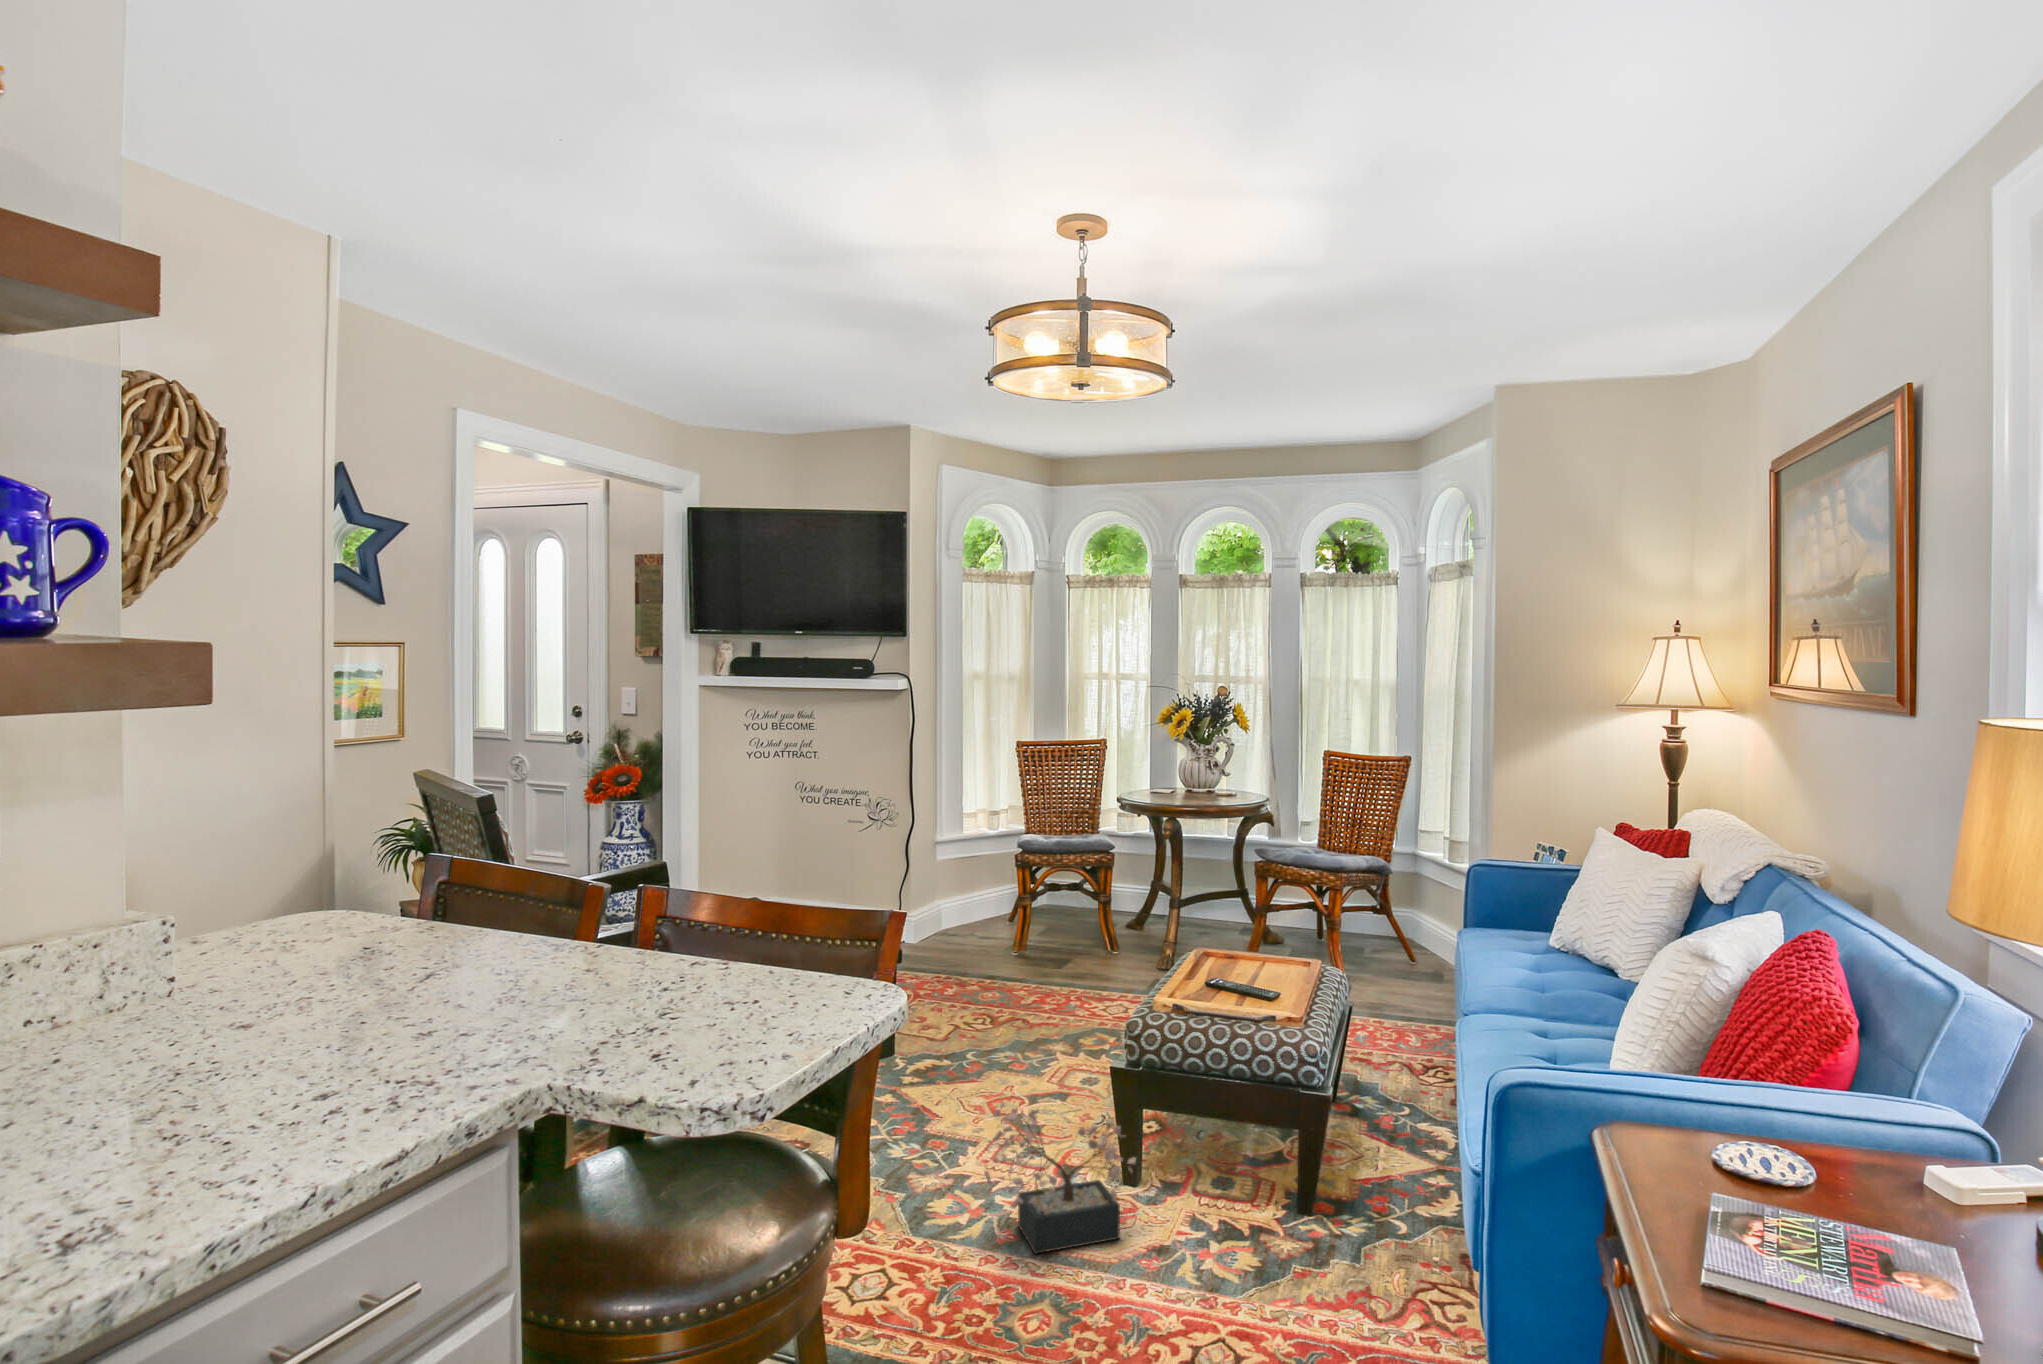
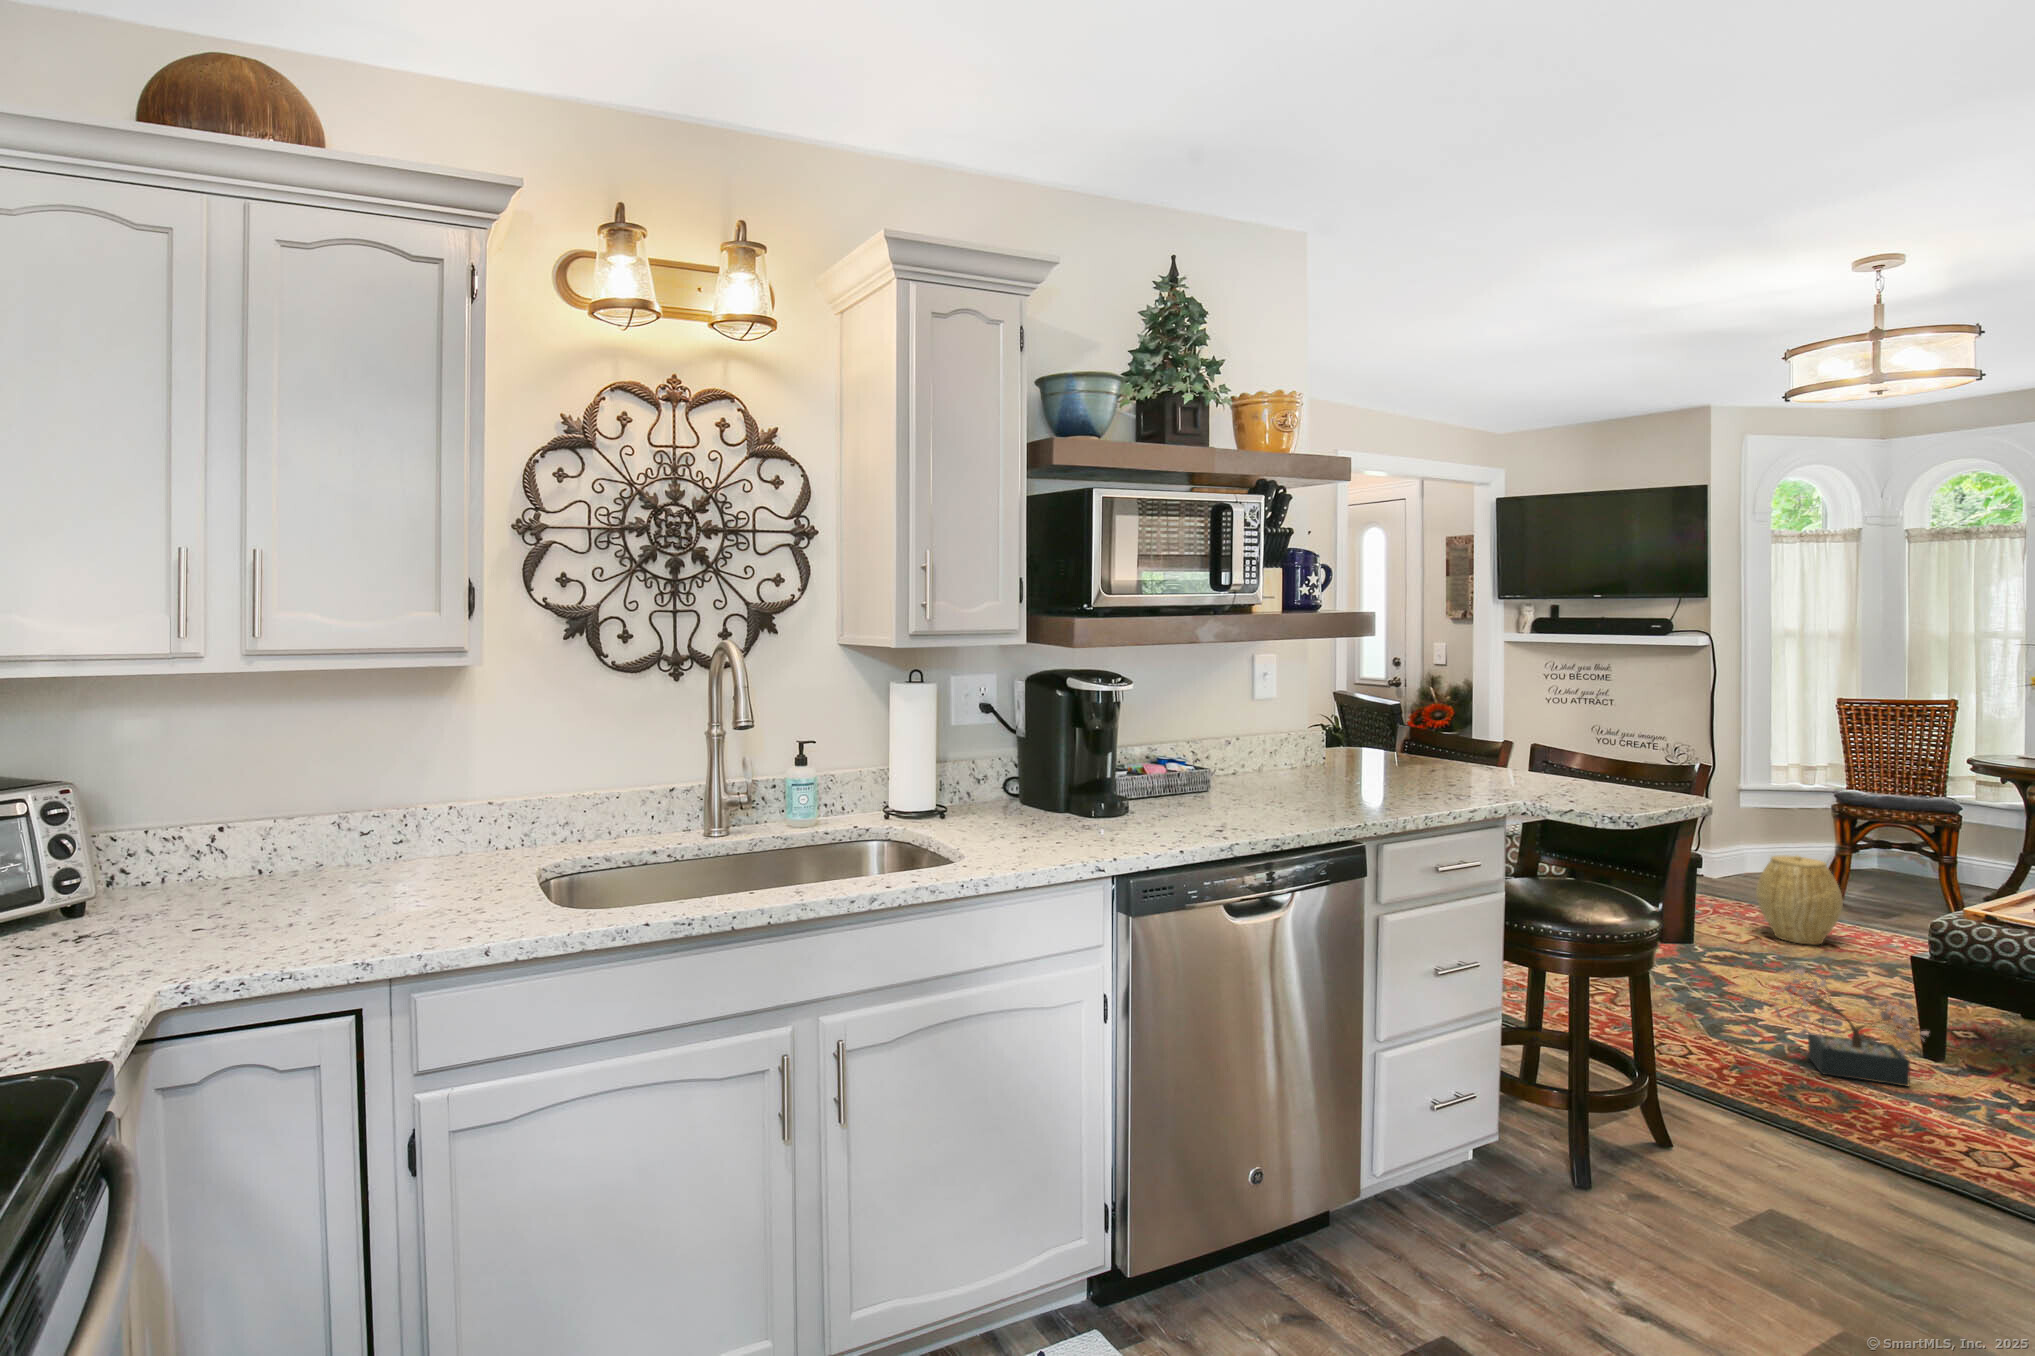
woven basket: none [953,922,1030,1025] -> present [1756,855,1843,944]

